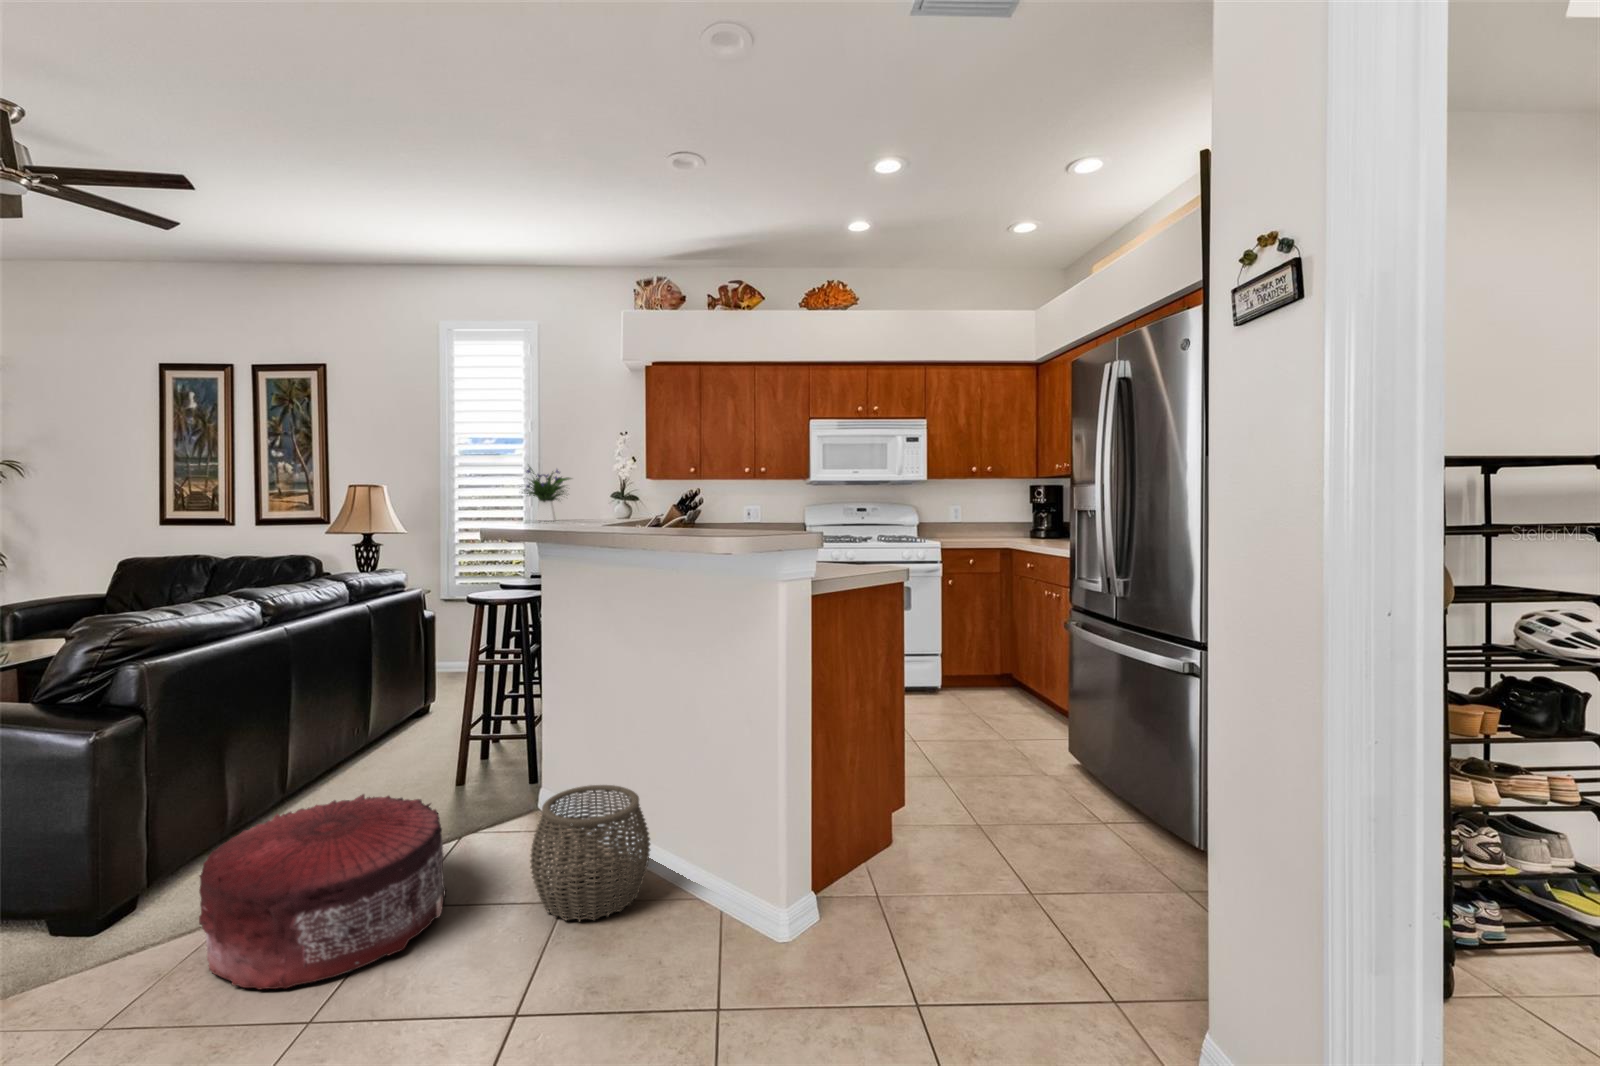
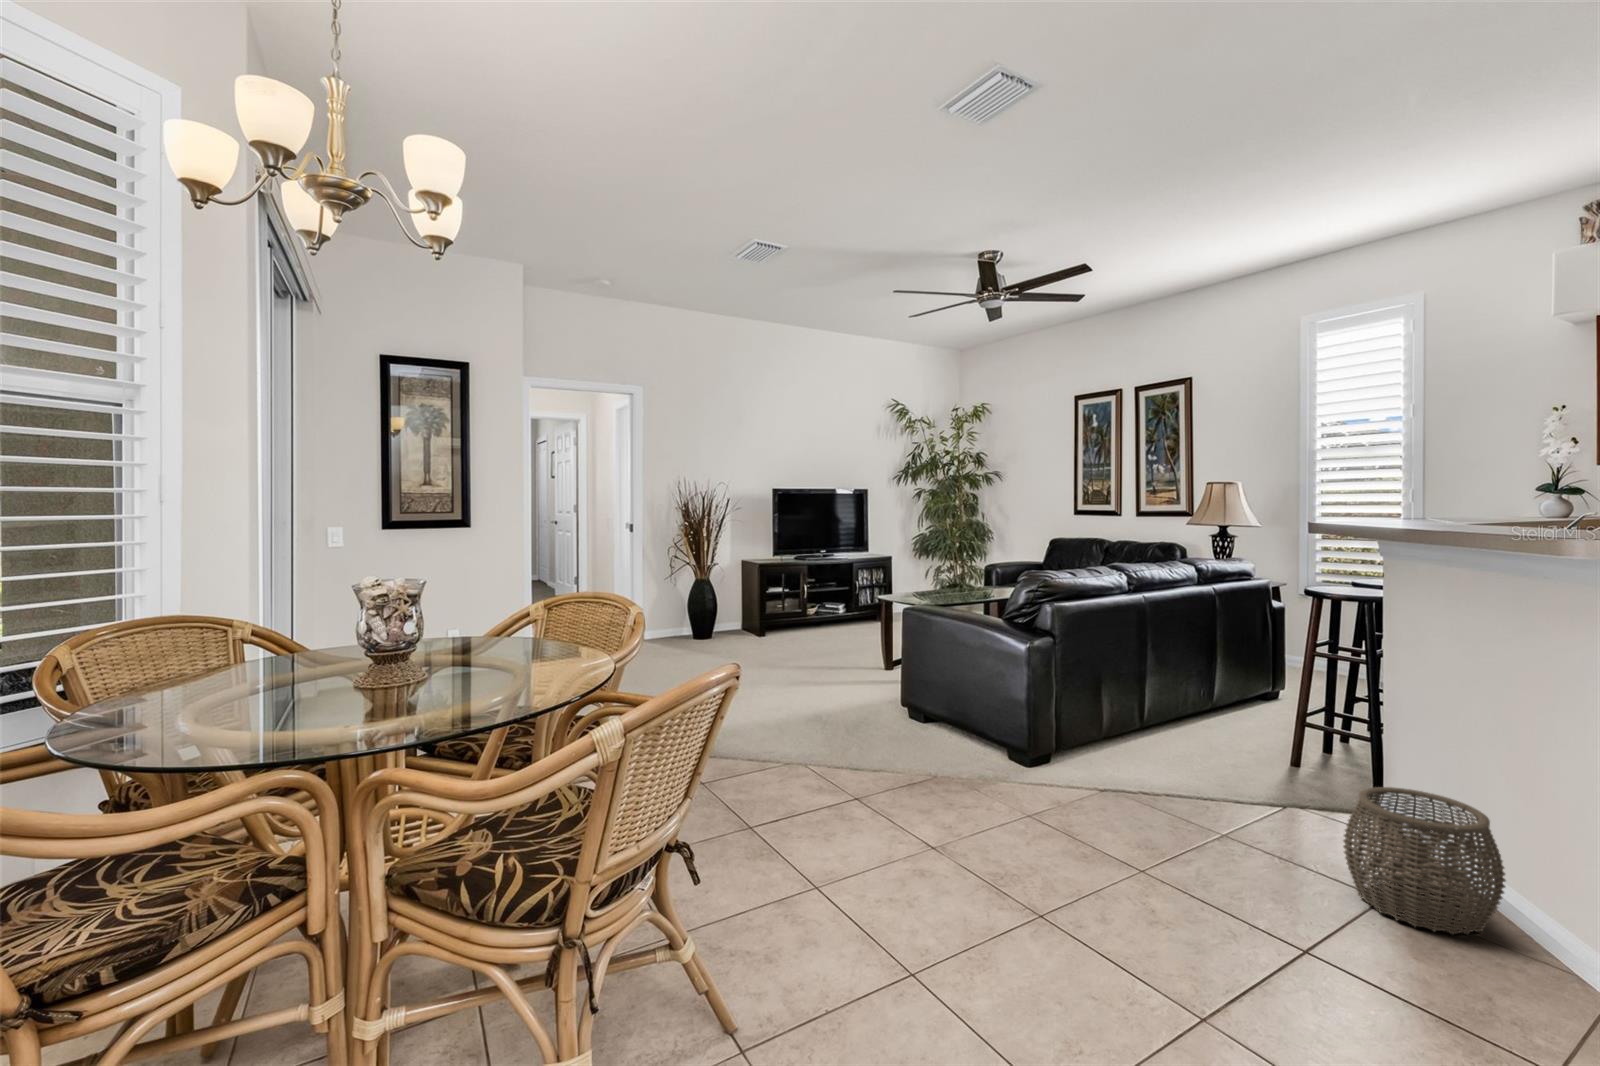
flower arrangement: present [522,467,570,521] -> none [1391,450,1471,514]
pouf: present [199,794,446,990] -> none [1077,729,1260,865]

